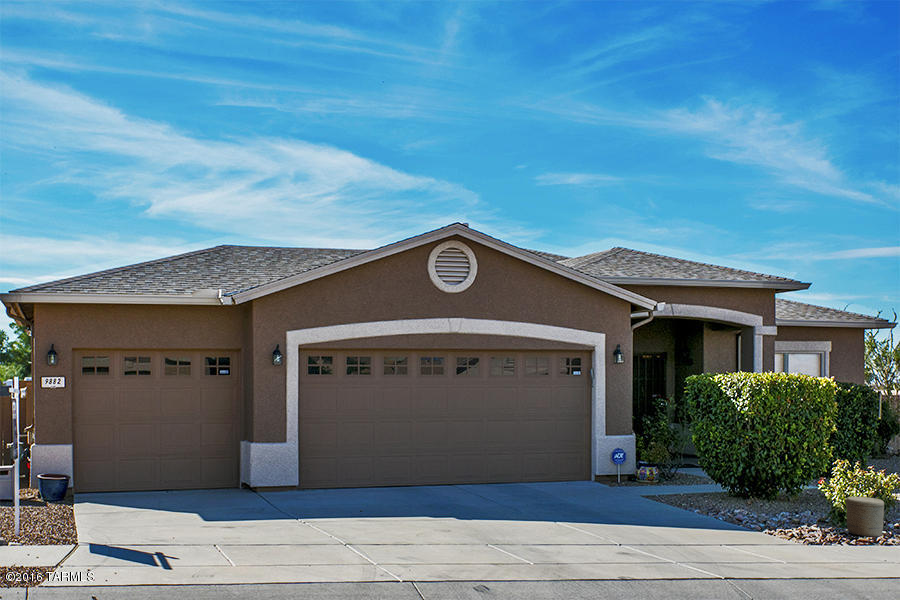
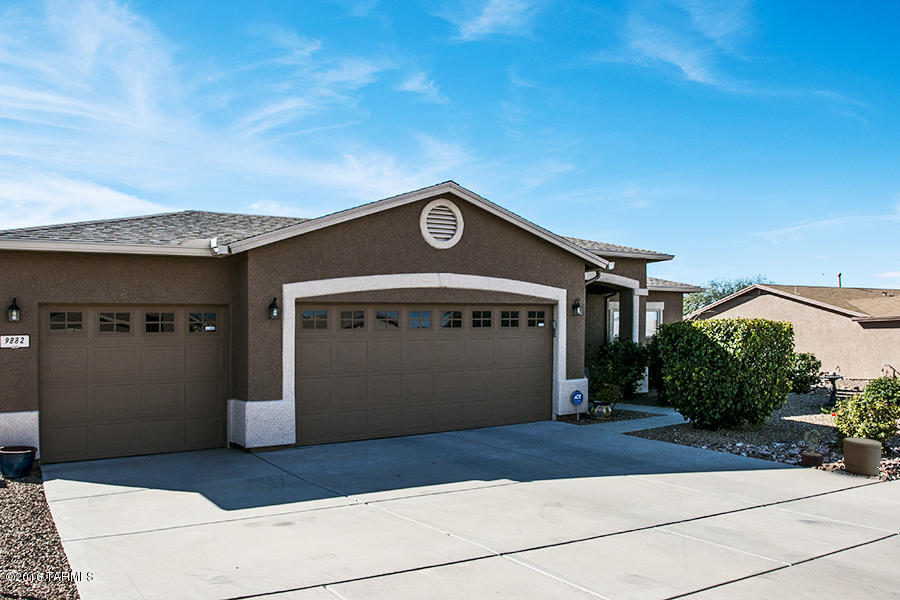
decorative plant: none [810,488,834,528] -> present [801,430,824,466]

